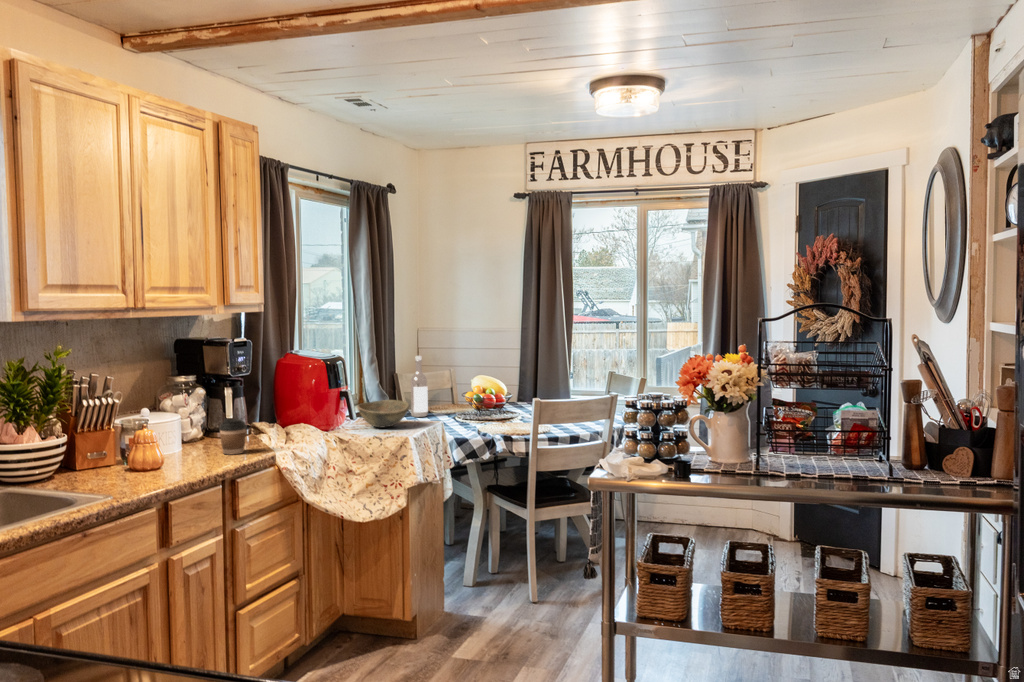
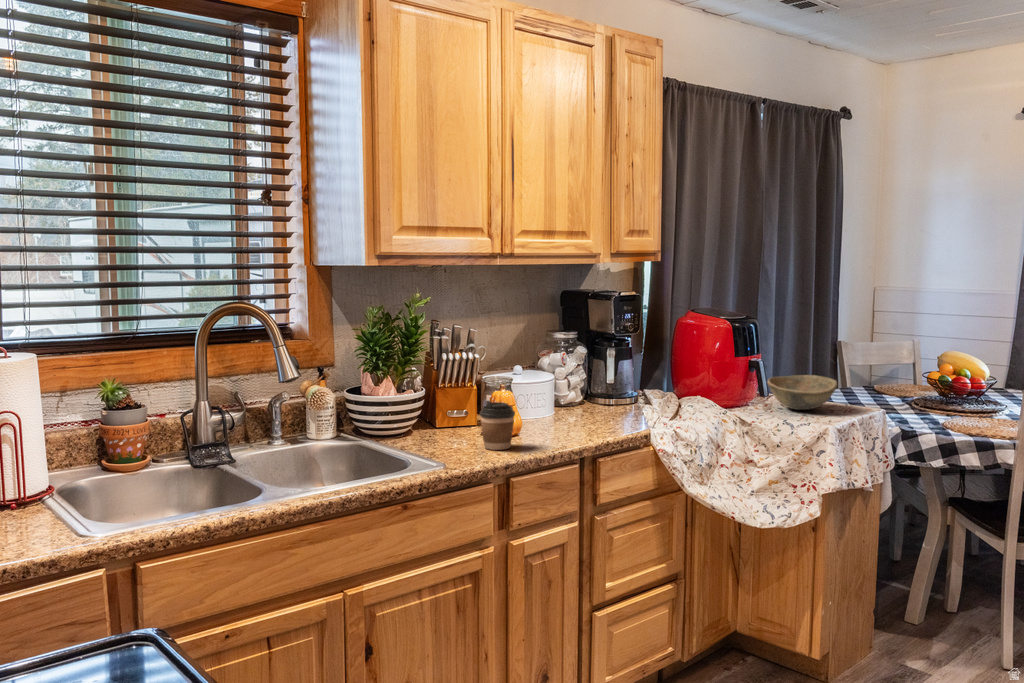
wine bottle: present [411,356,428,417] -> none [848,321,872,399]
coffee cup: present [219,418,247,454] -> present [480,401,515,450]

